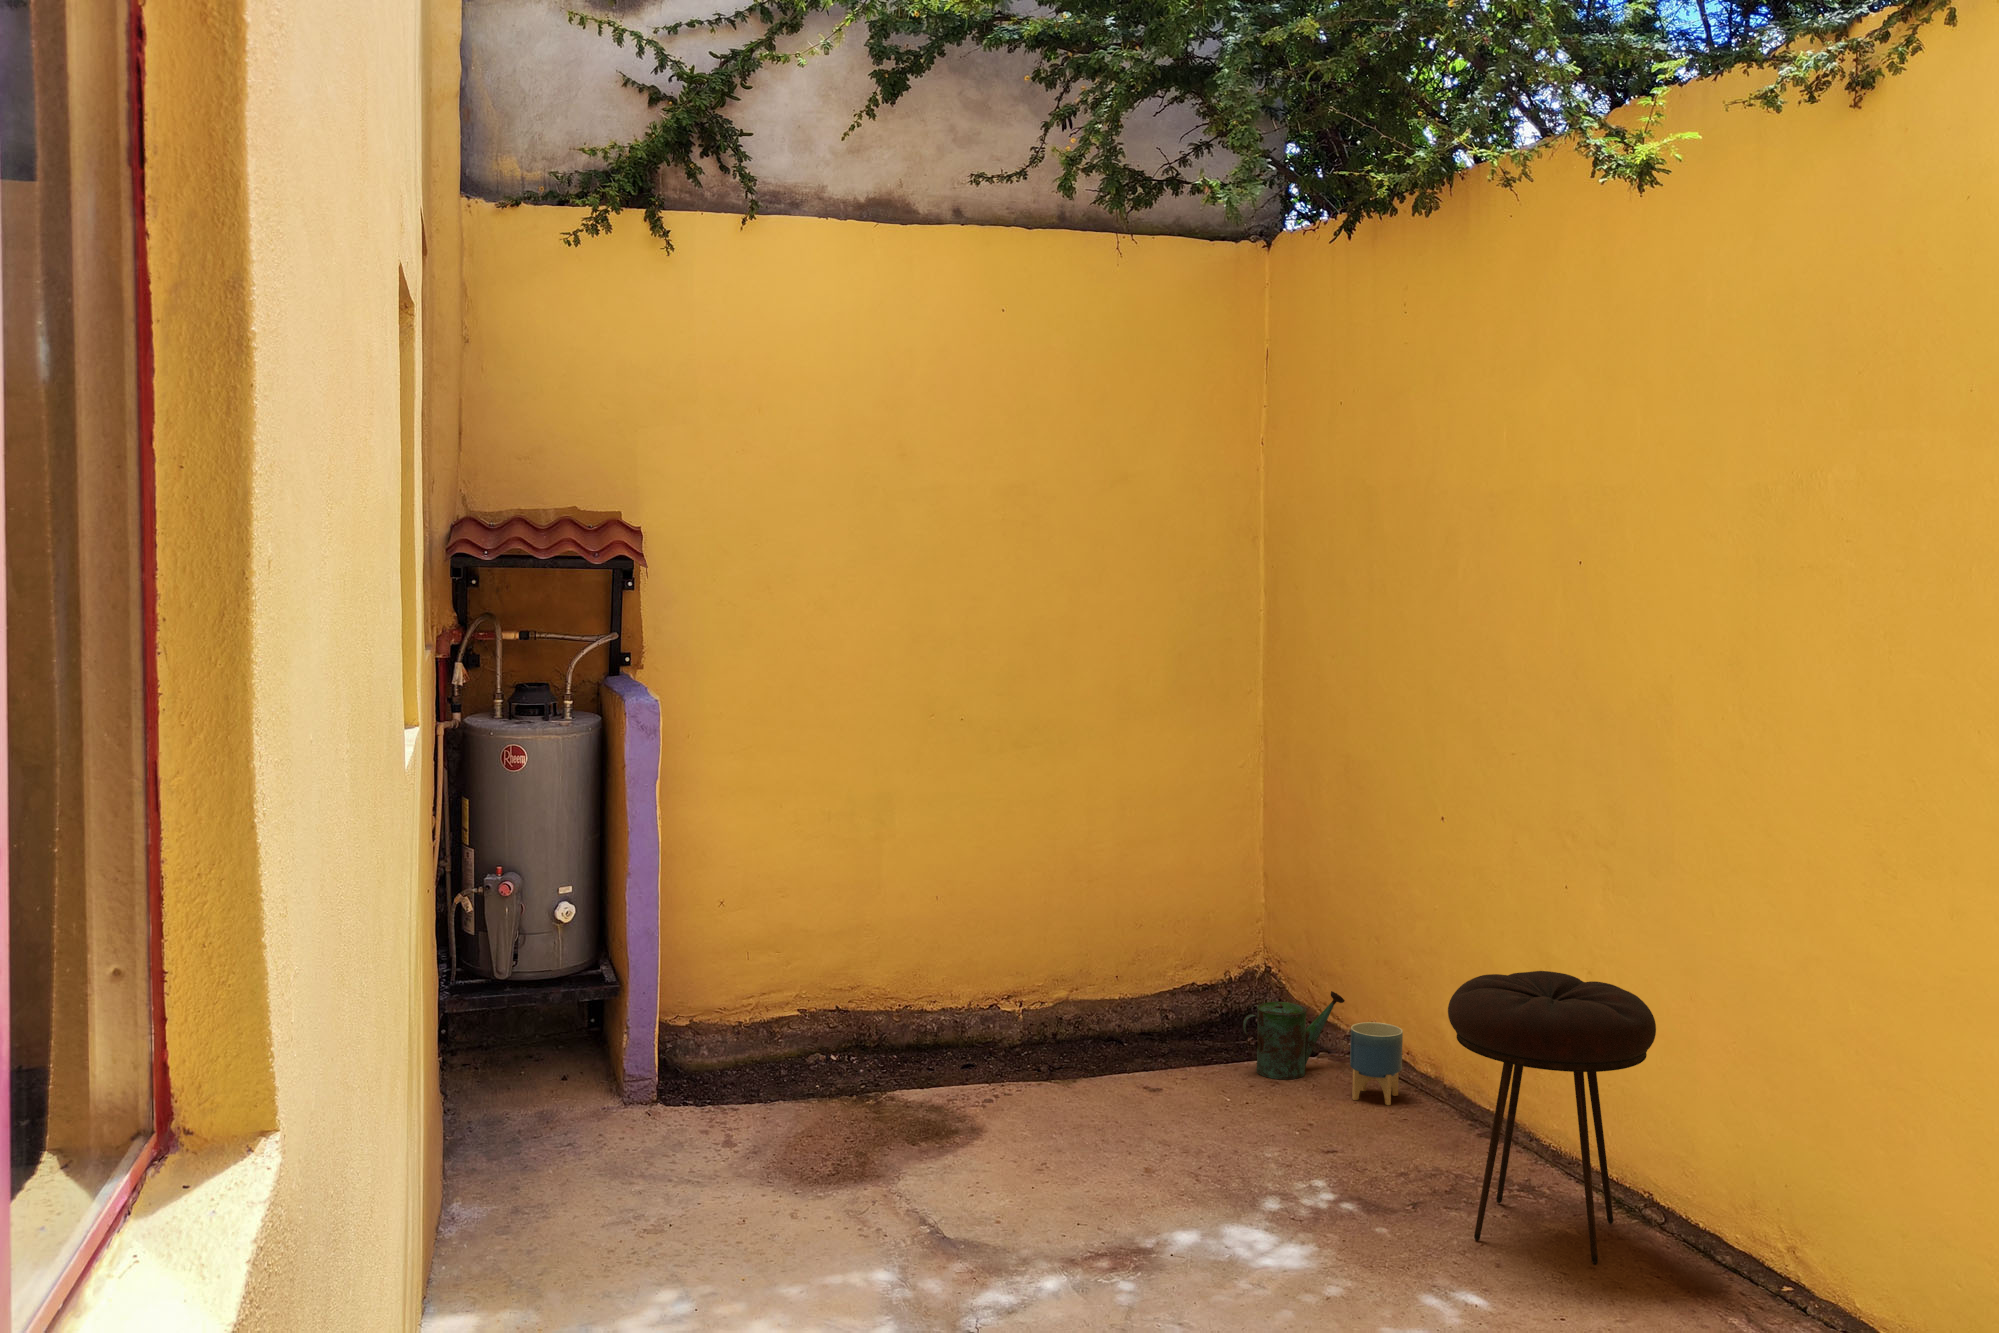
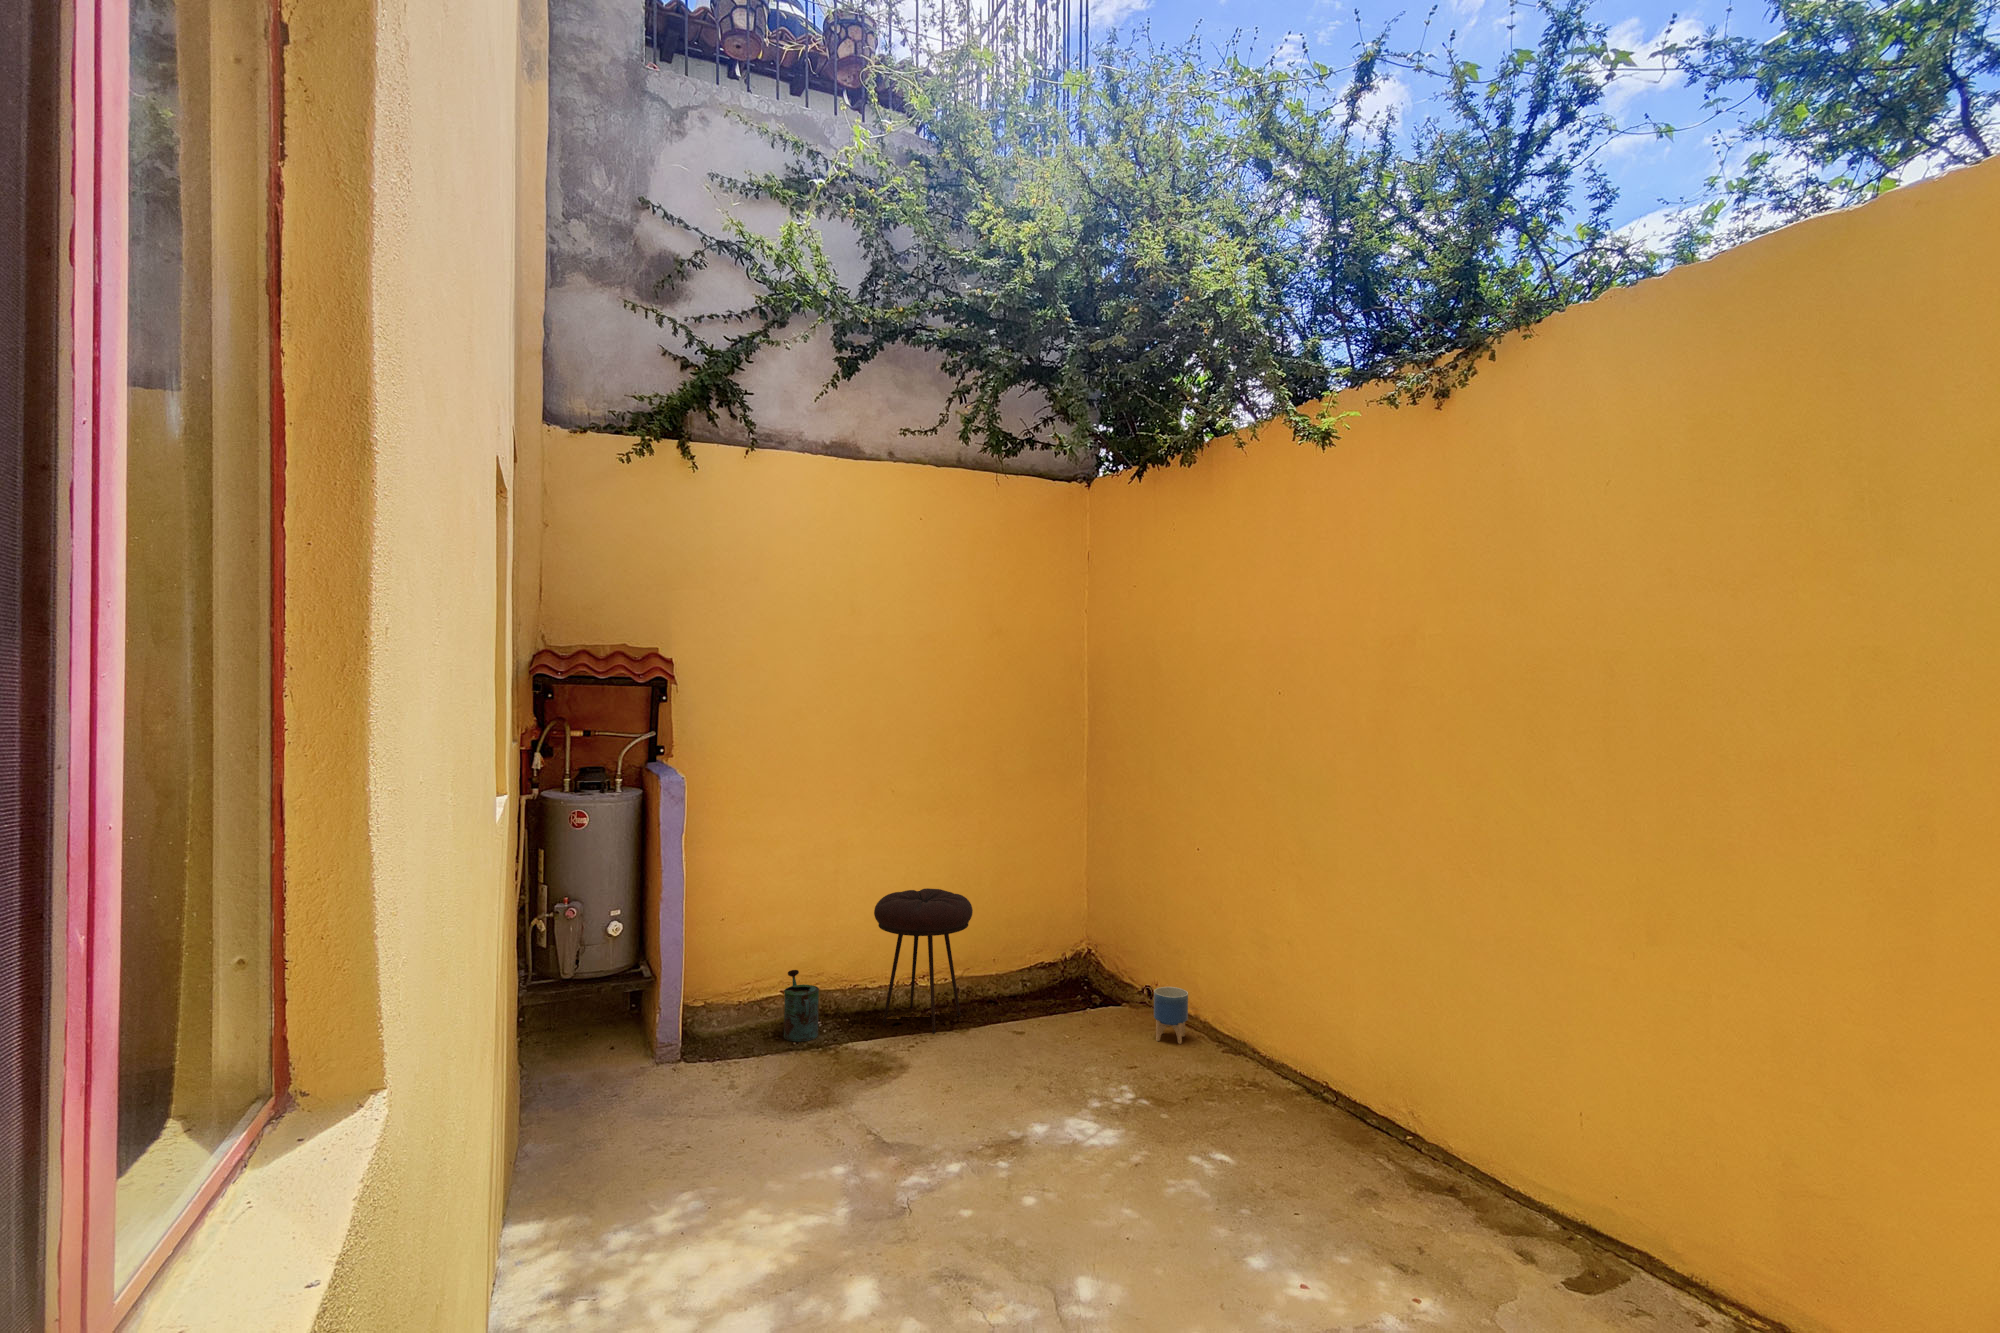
stool: present [1448,971,1656,1264] -> present [874,888,973,1034]
watering can: present [1242,991,1345,1079] -> present [784,970,819,1042]

